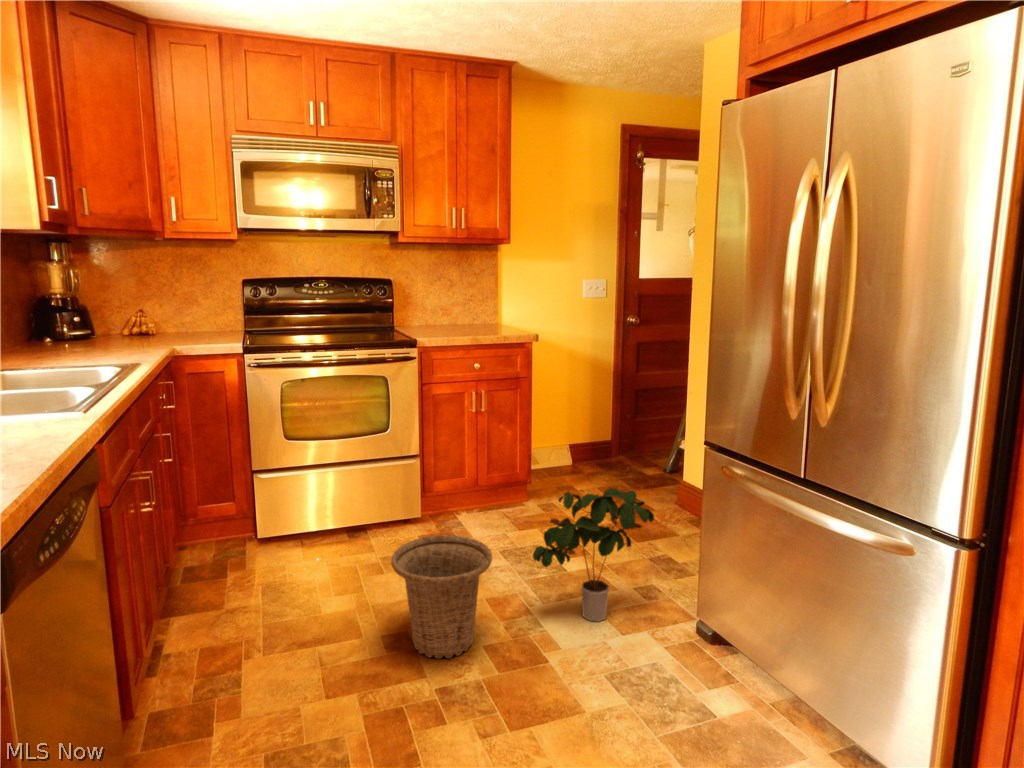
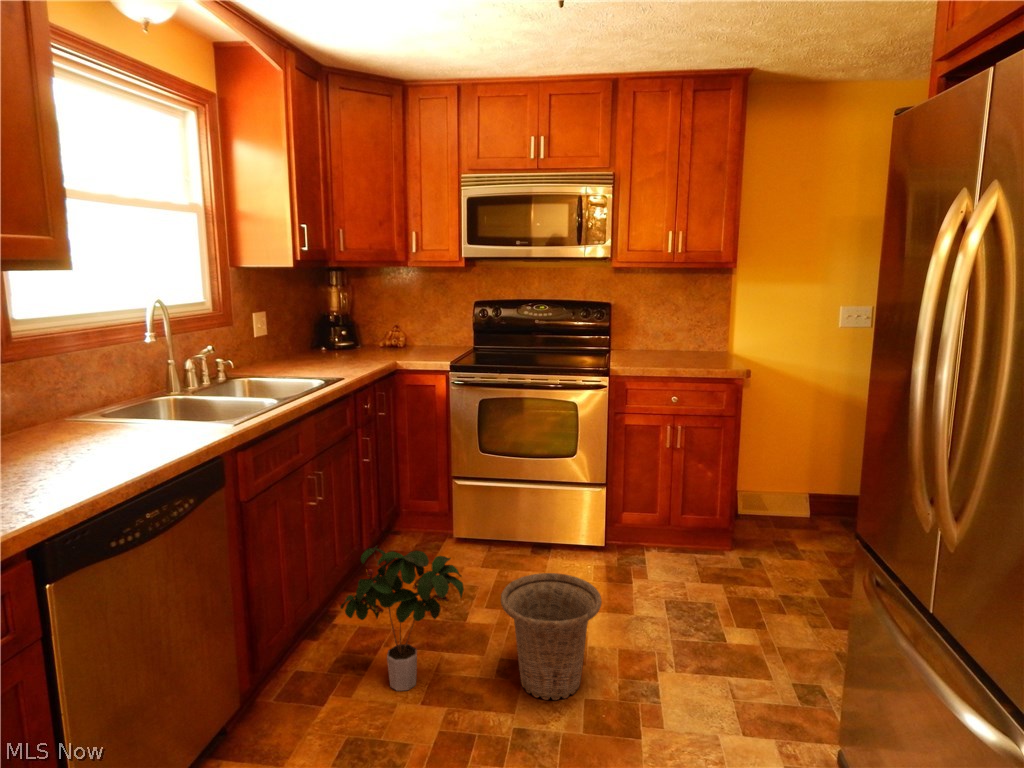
potted plant: present [533,488,654,622] -> present [340,546,464,691]

